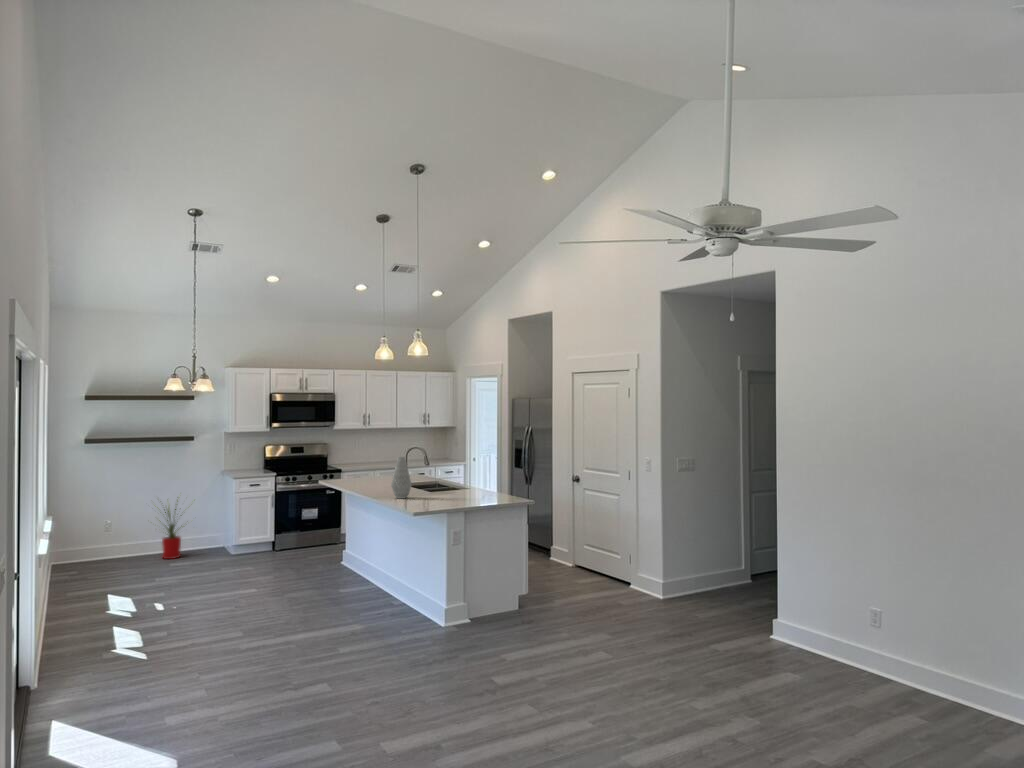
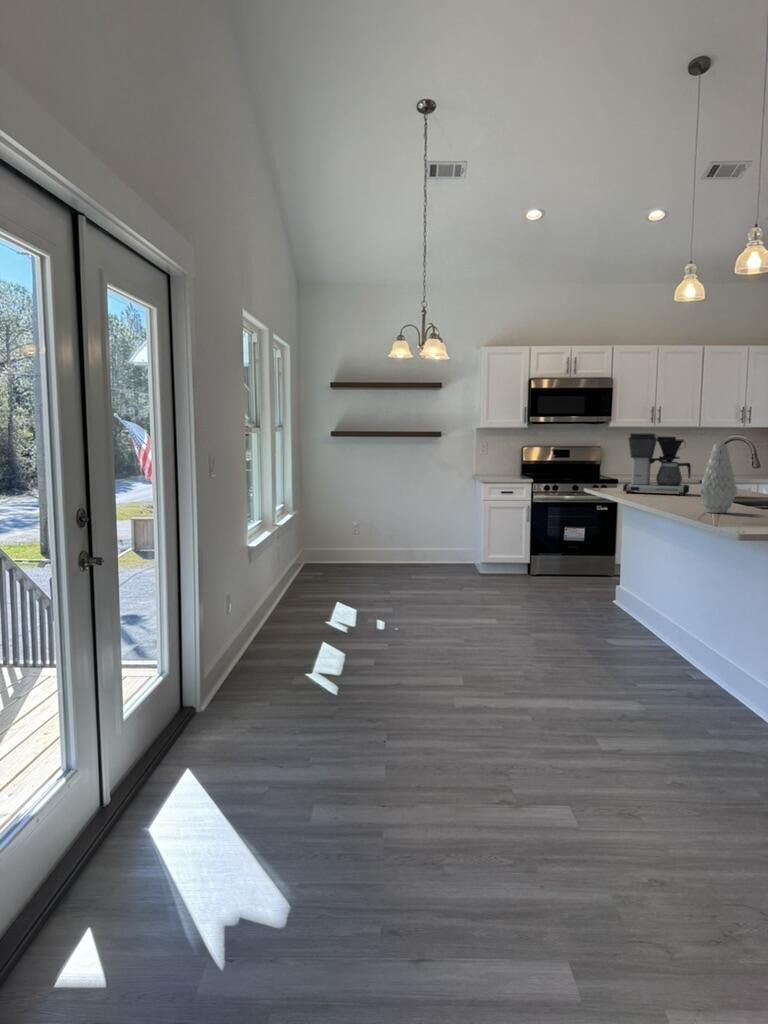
coffee maker: none [346,441,389,484] -> present [623,433,691,496]
house plant: present [155,500,182,559] -> none [391,496,445,569]

